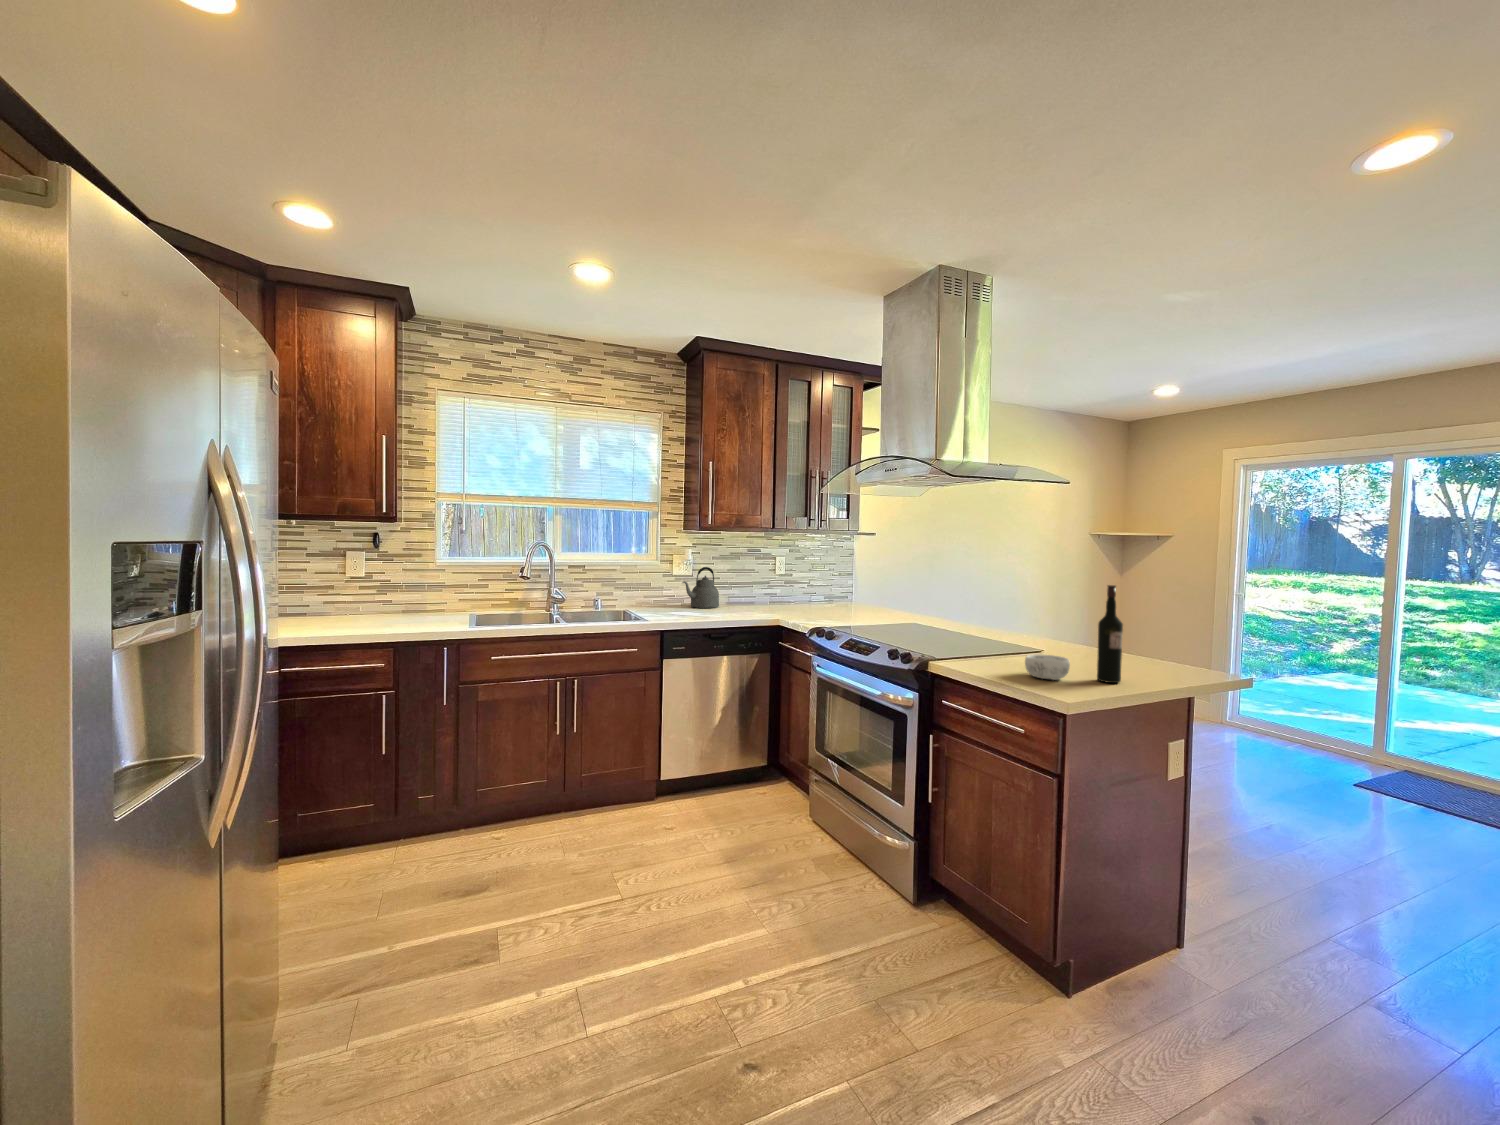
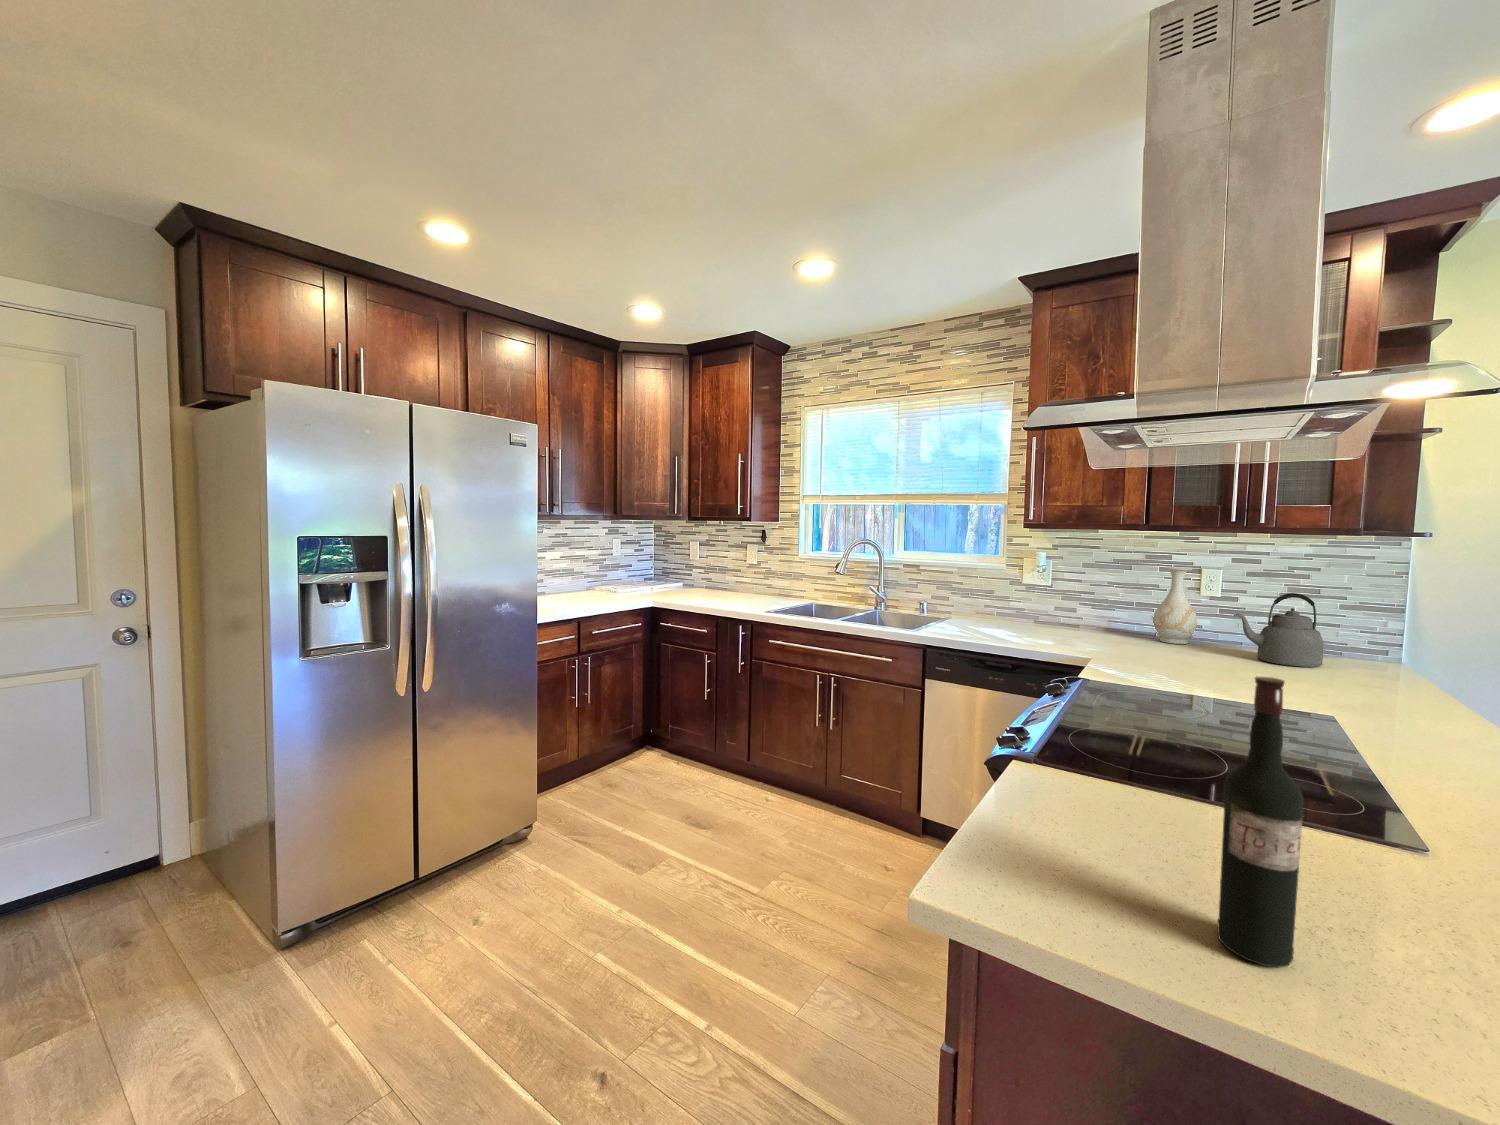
vase: none [756,556,781,605] -> present [1153,567,1197,644]
kettle: present [683,567,719,608] -> present [1234,593,1323,667]
decorative bowl: present [1025,654,1070,680] -> none [1067,799,1177,878]

